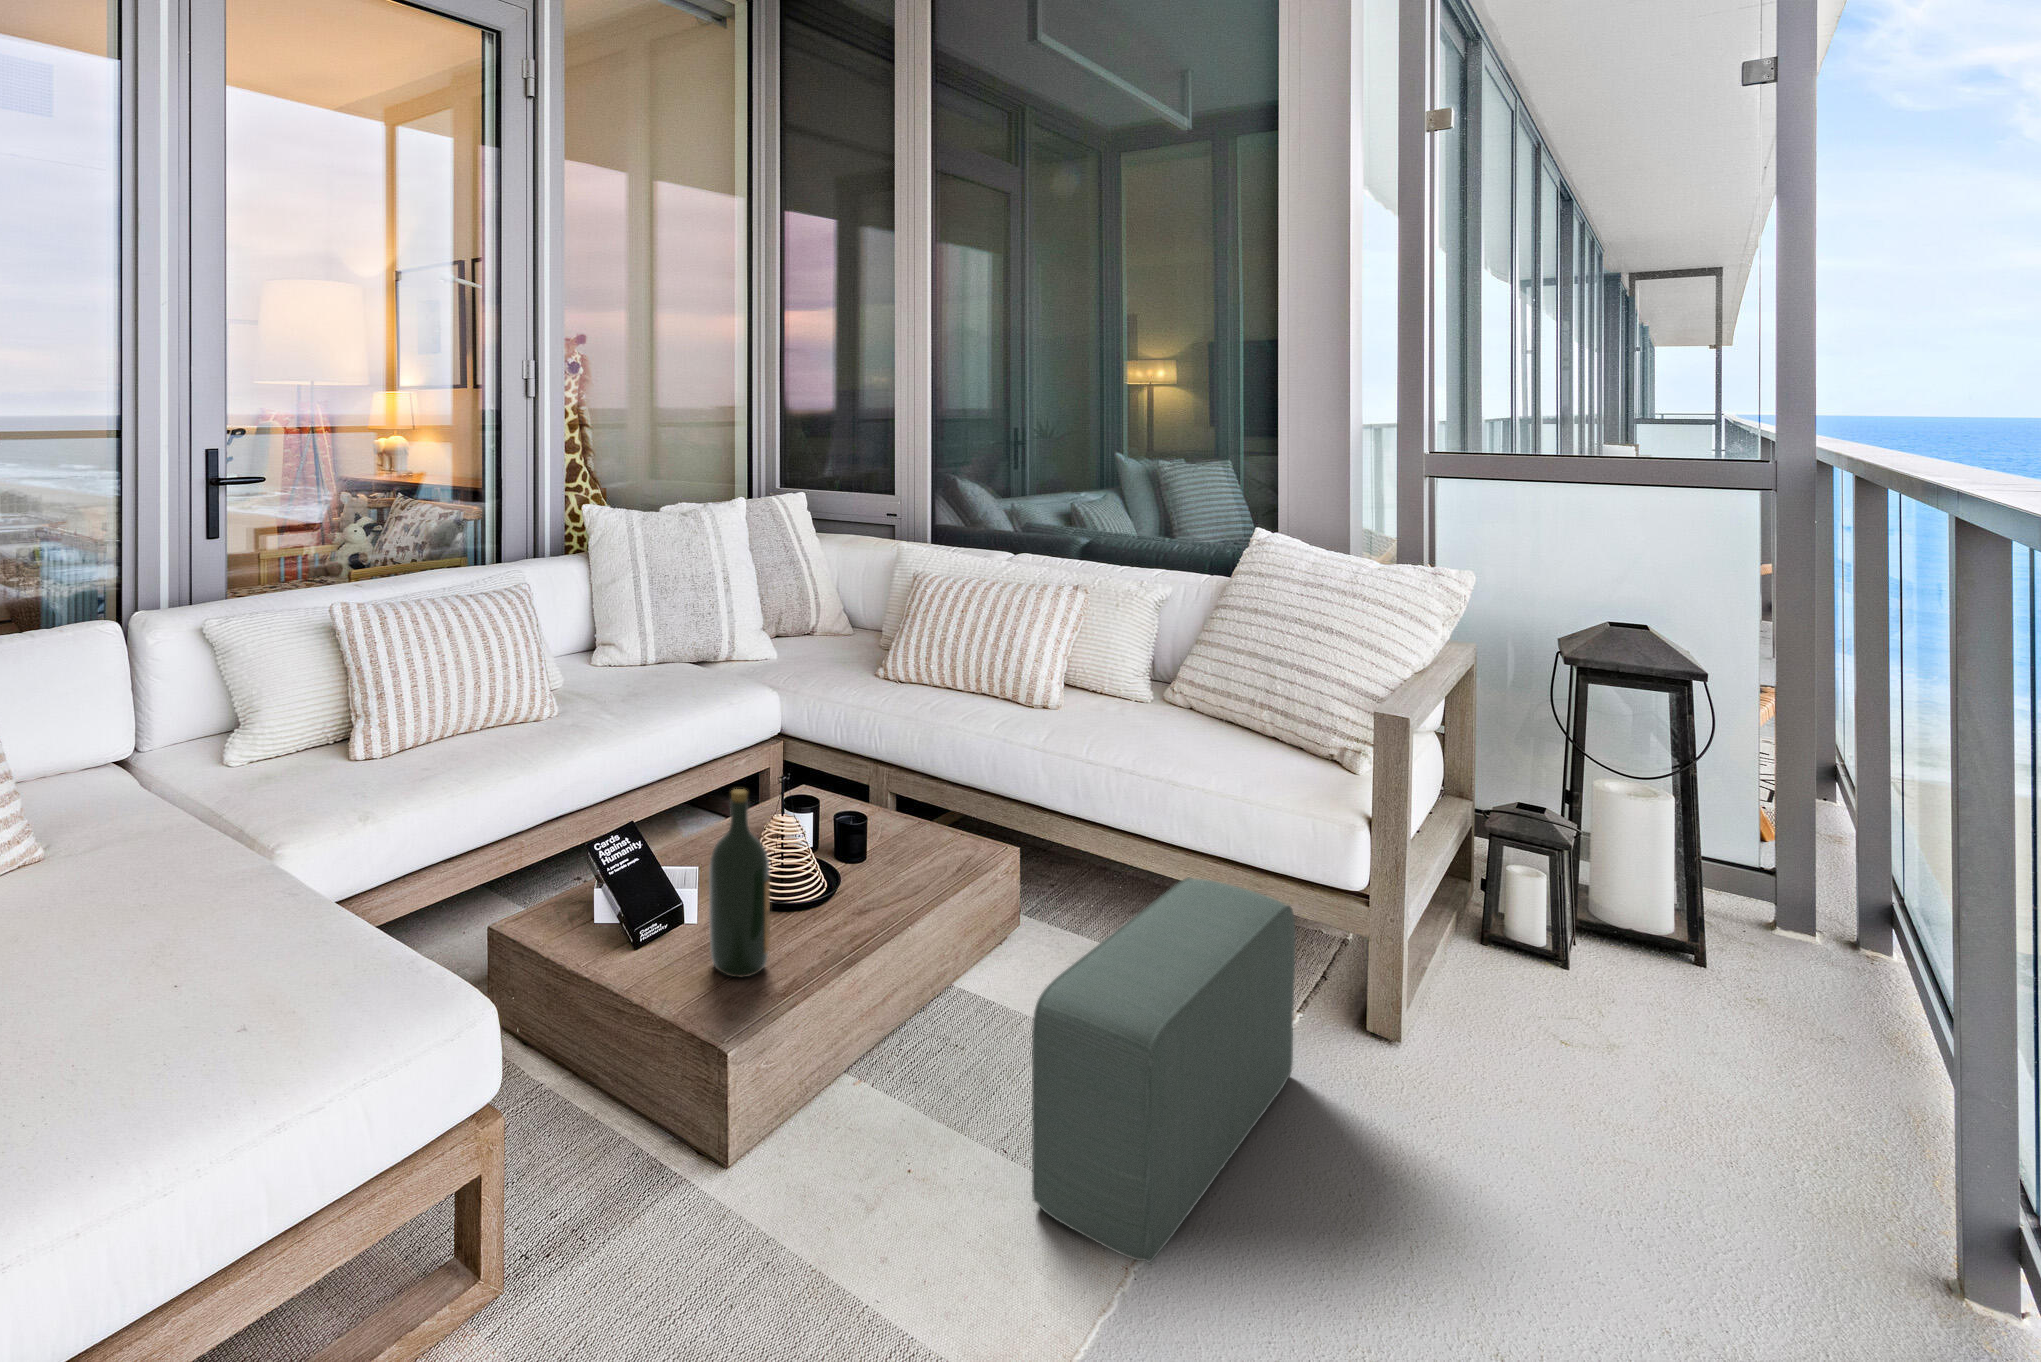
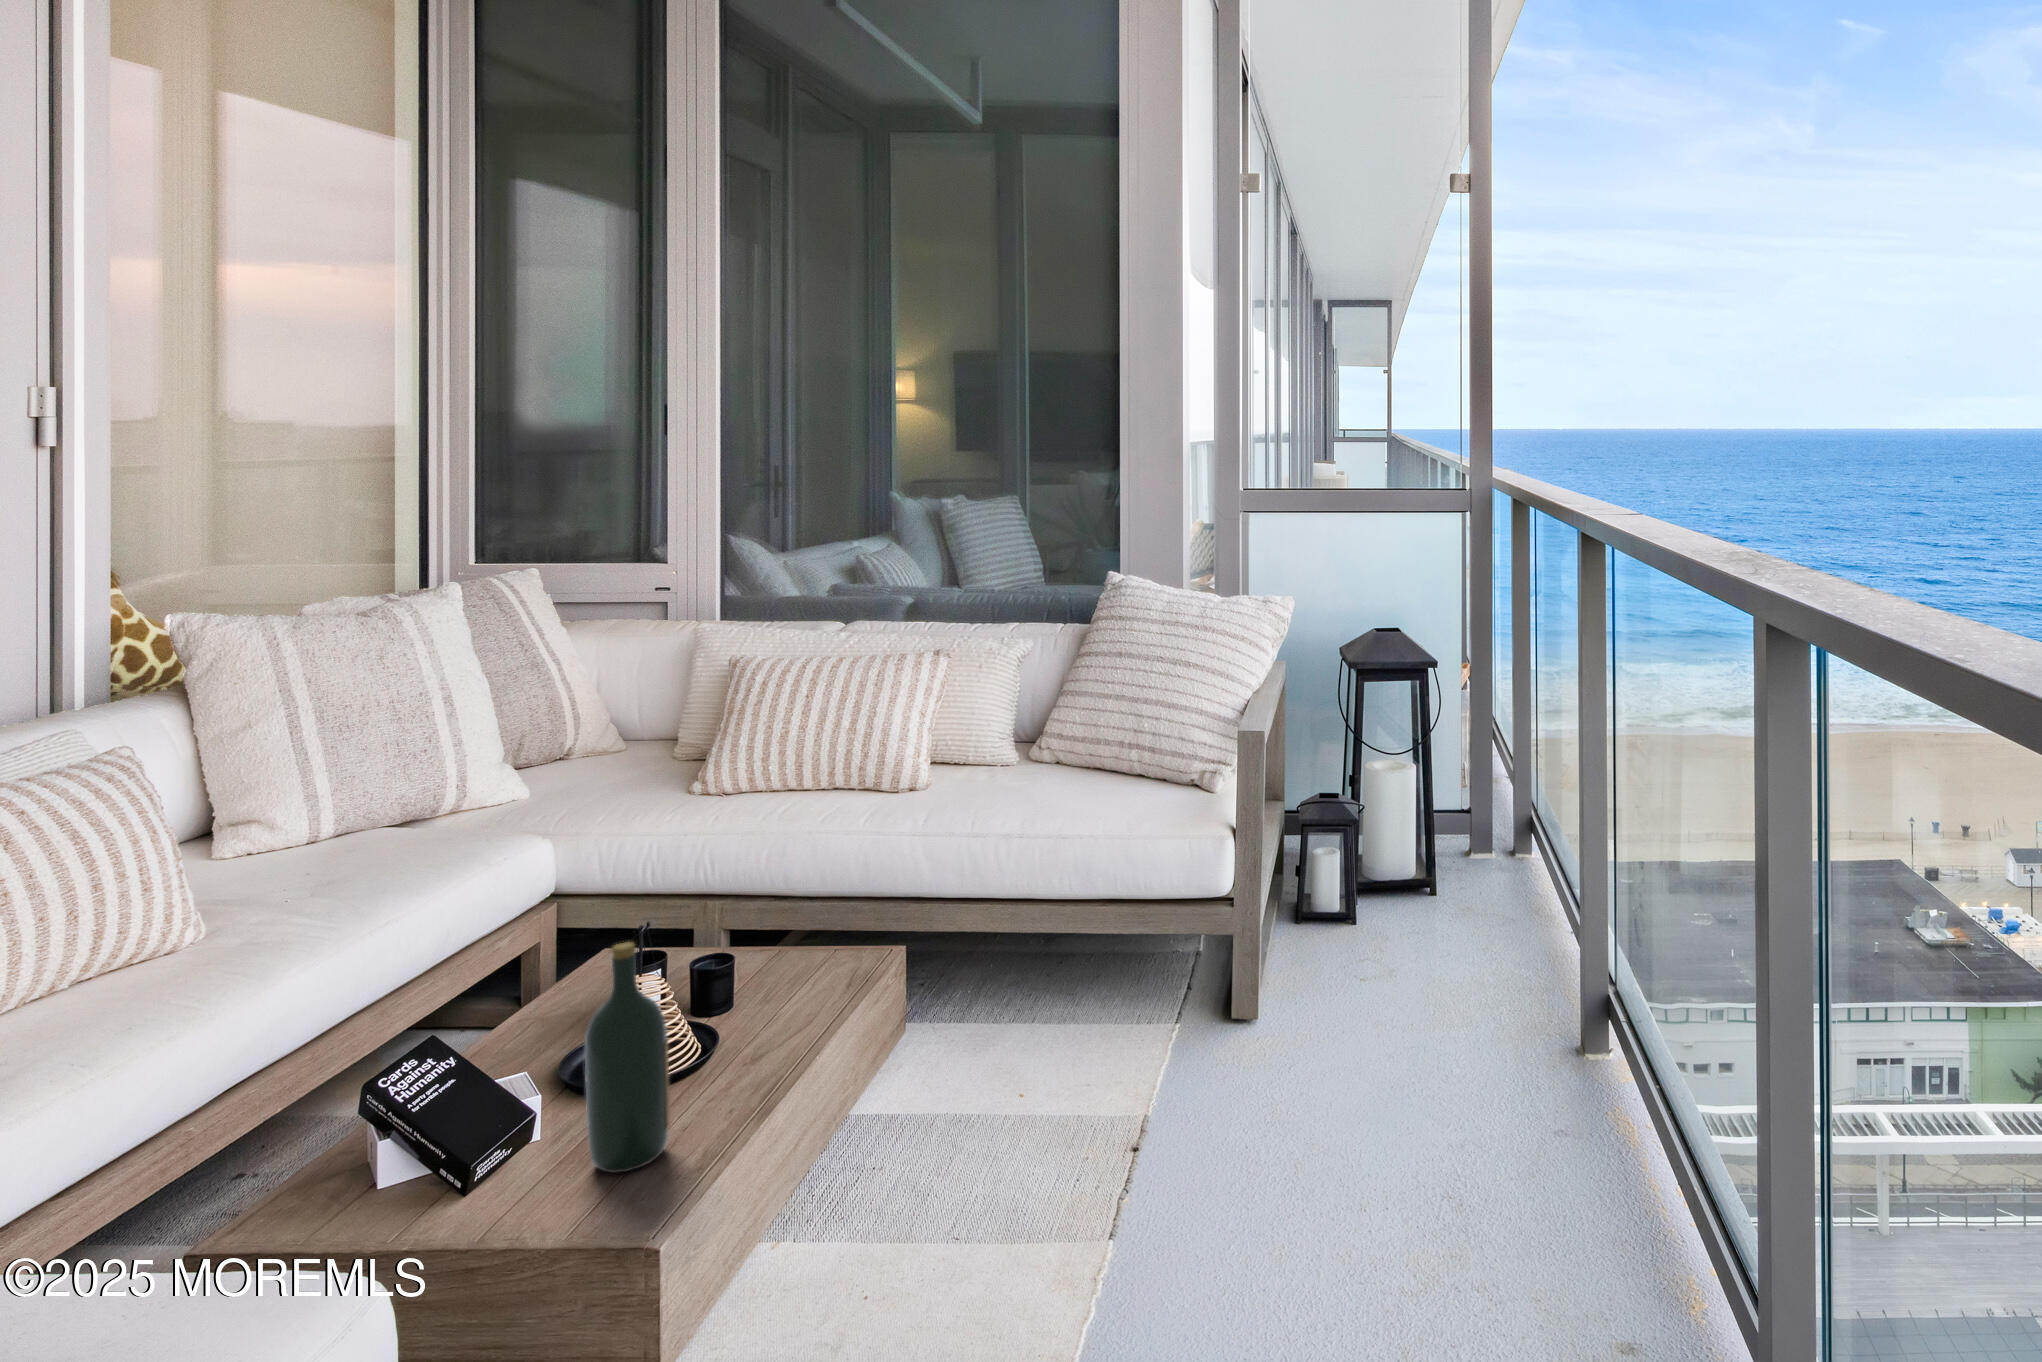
pouf: present [1032,878,1295,1263] -> none [992,918,1190,1280]

